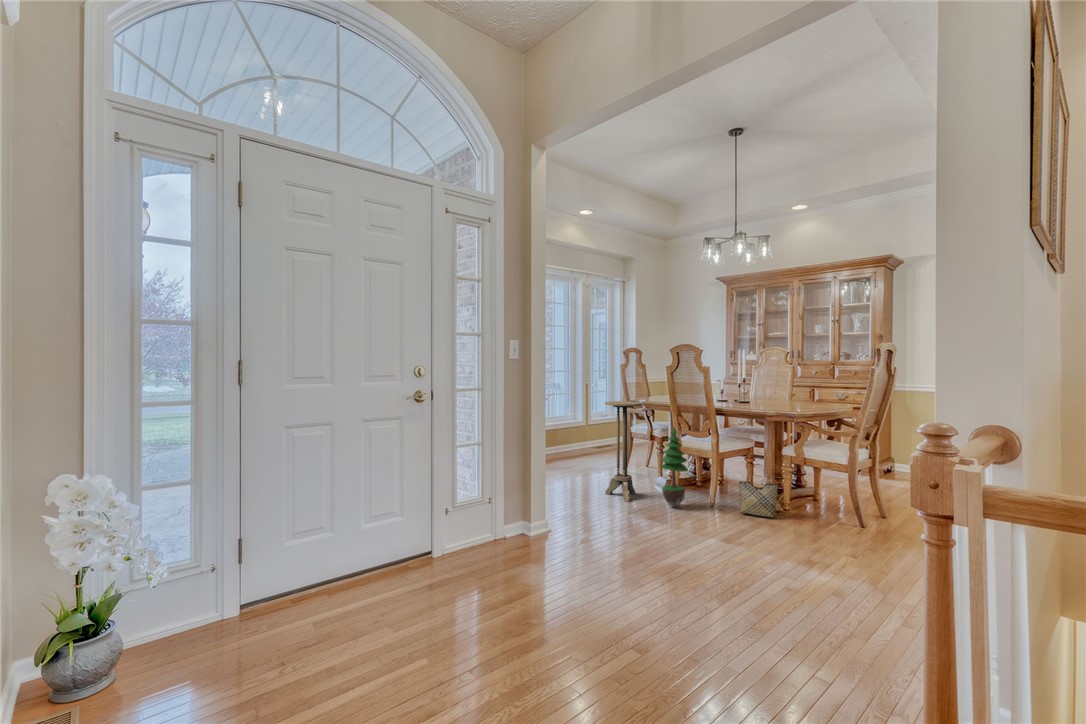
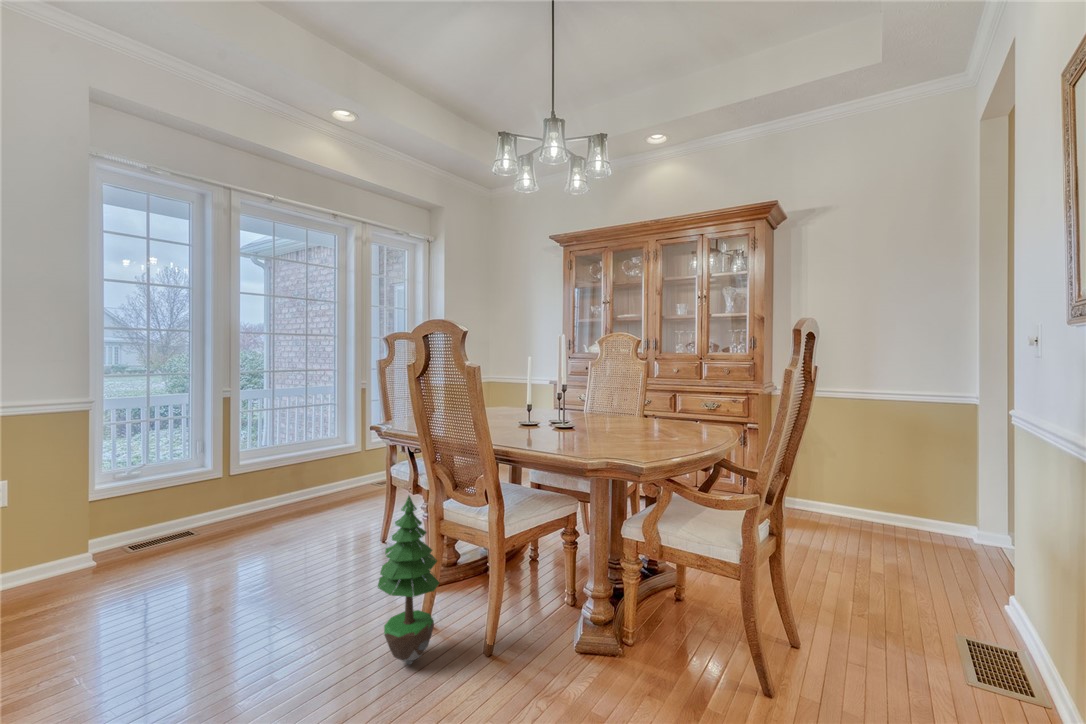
side table: present [605,401,642,502] -> none [282,434,364,651]
woven basket: present [738,464,778,517] -> none [534,565,610,686]

